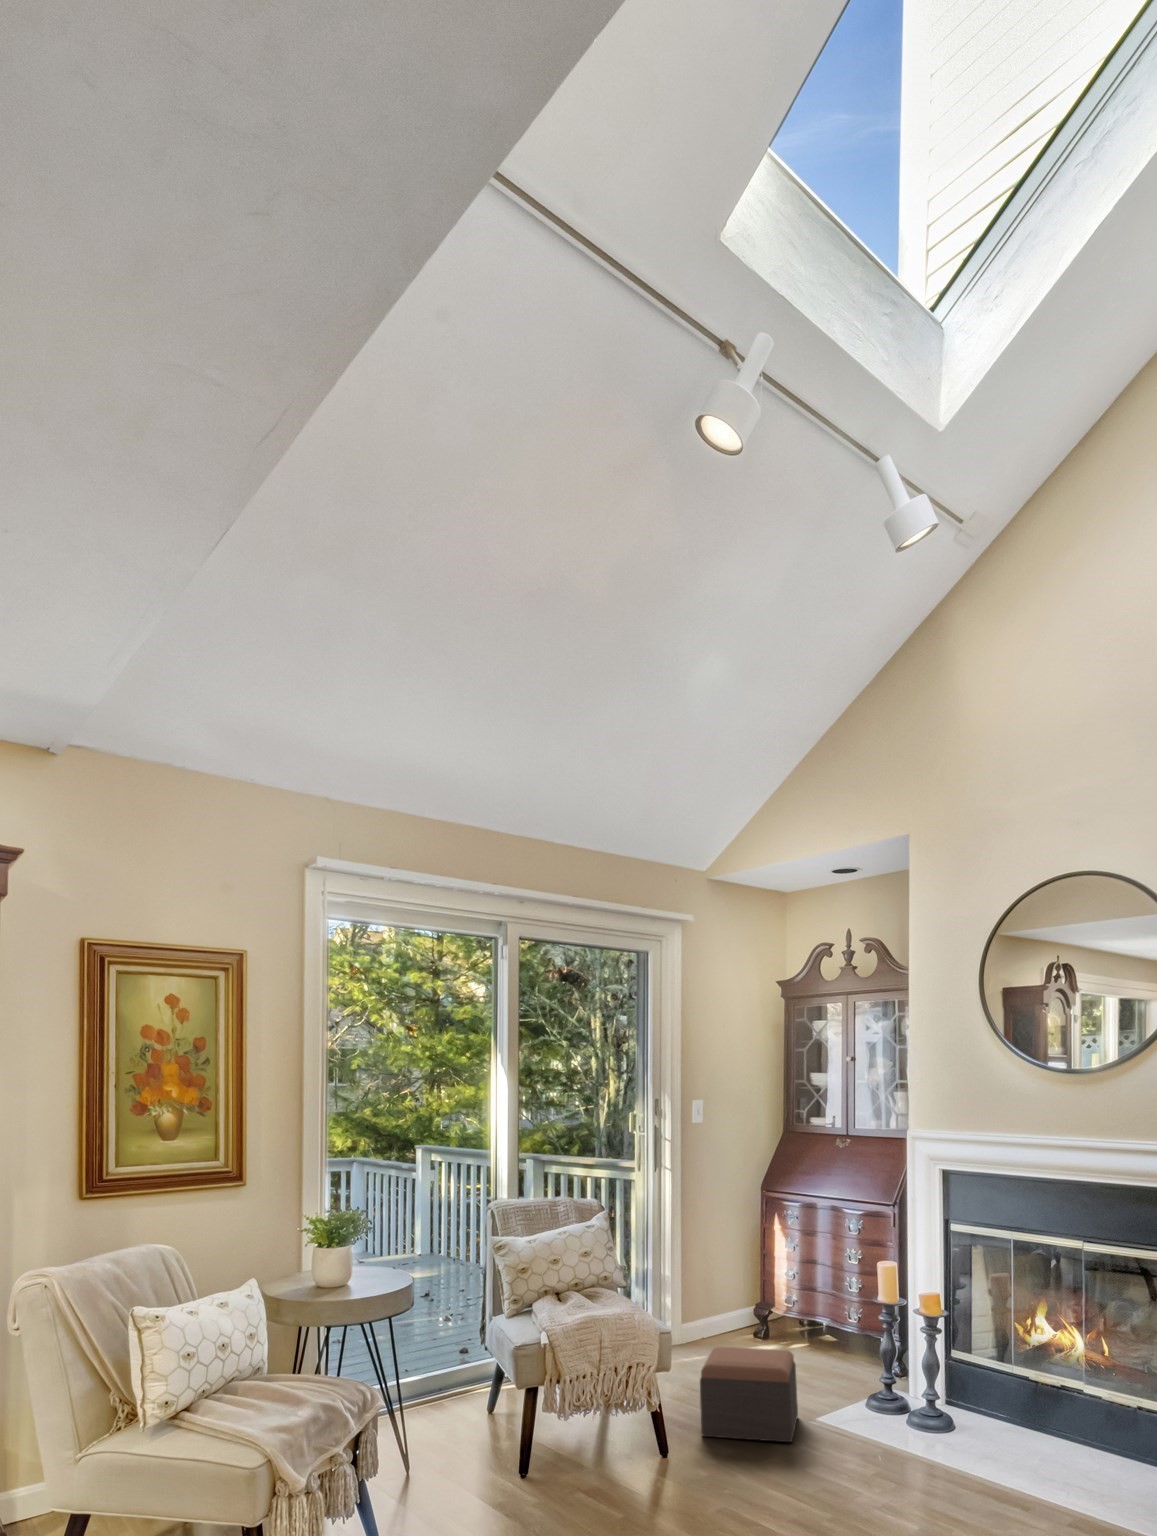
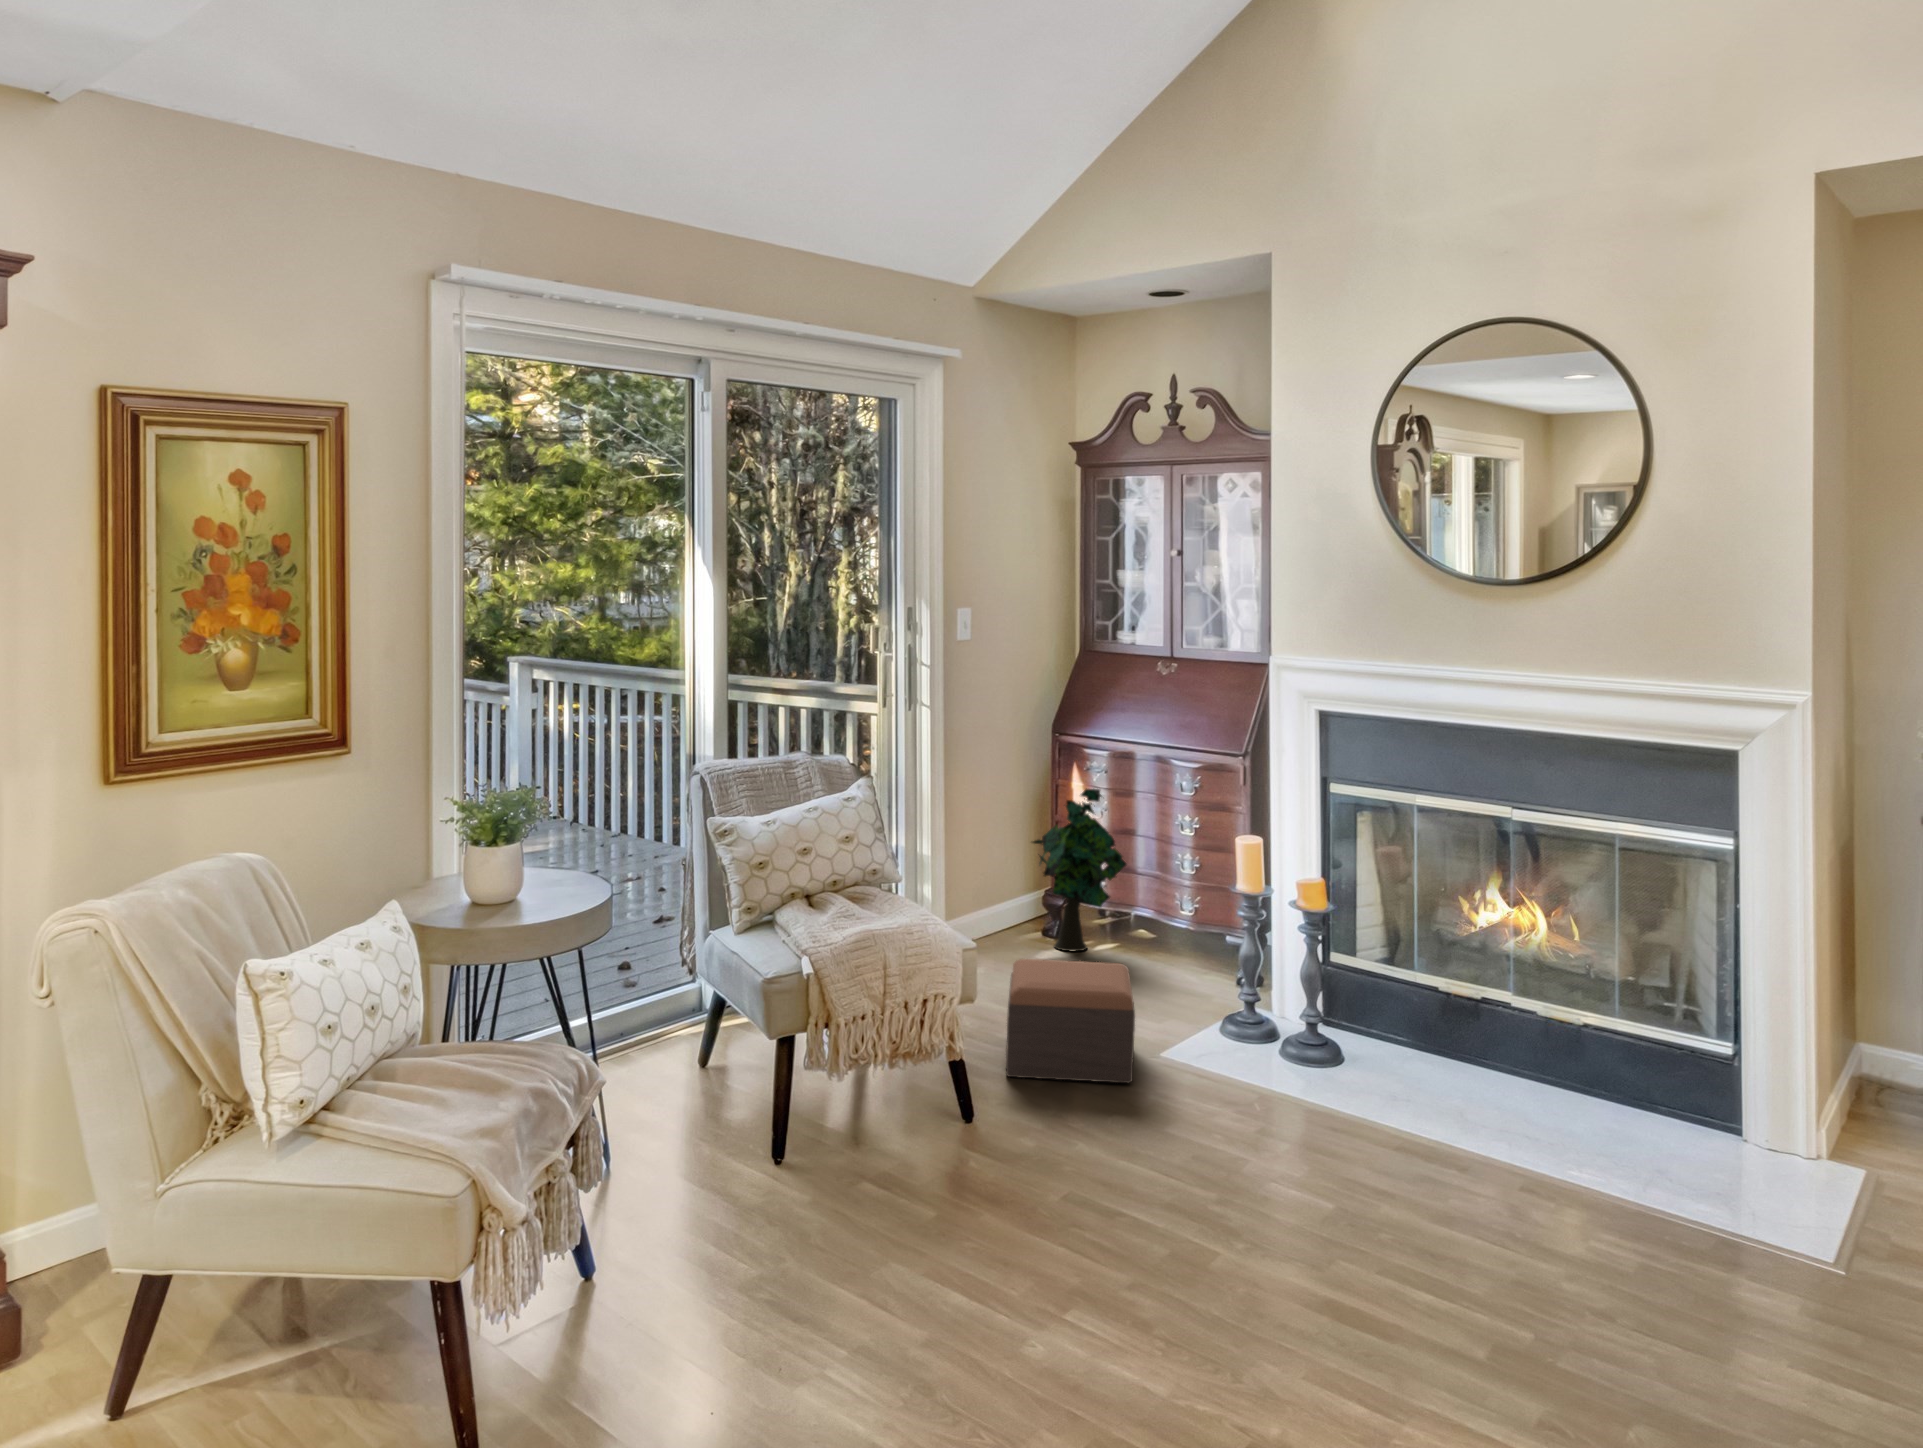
decorative plant: none [744,1225,813,1353] -> present [1032,789,1127,951]

